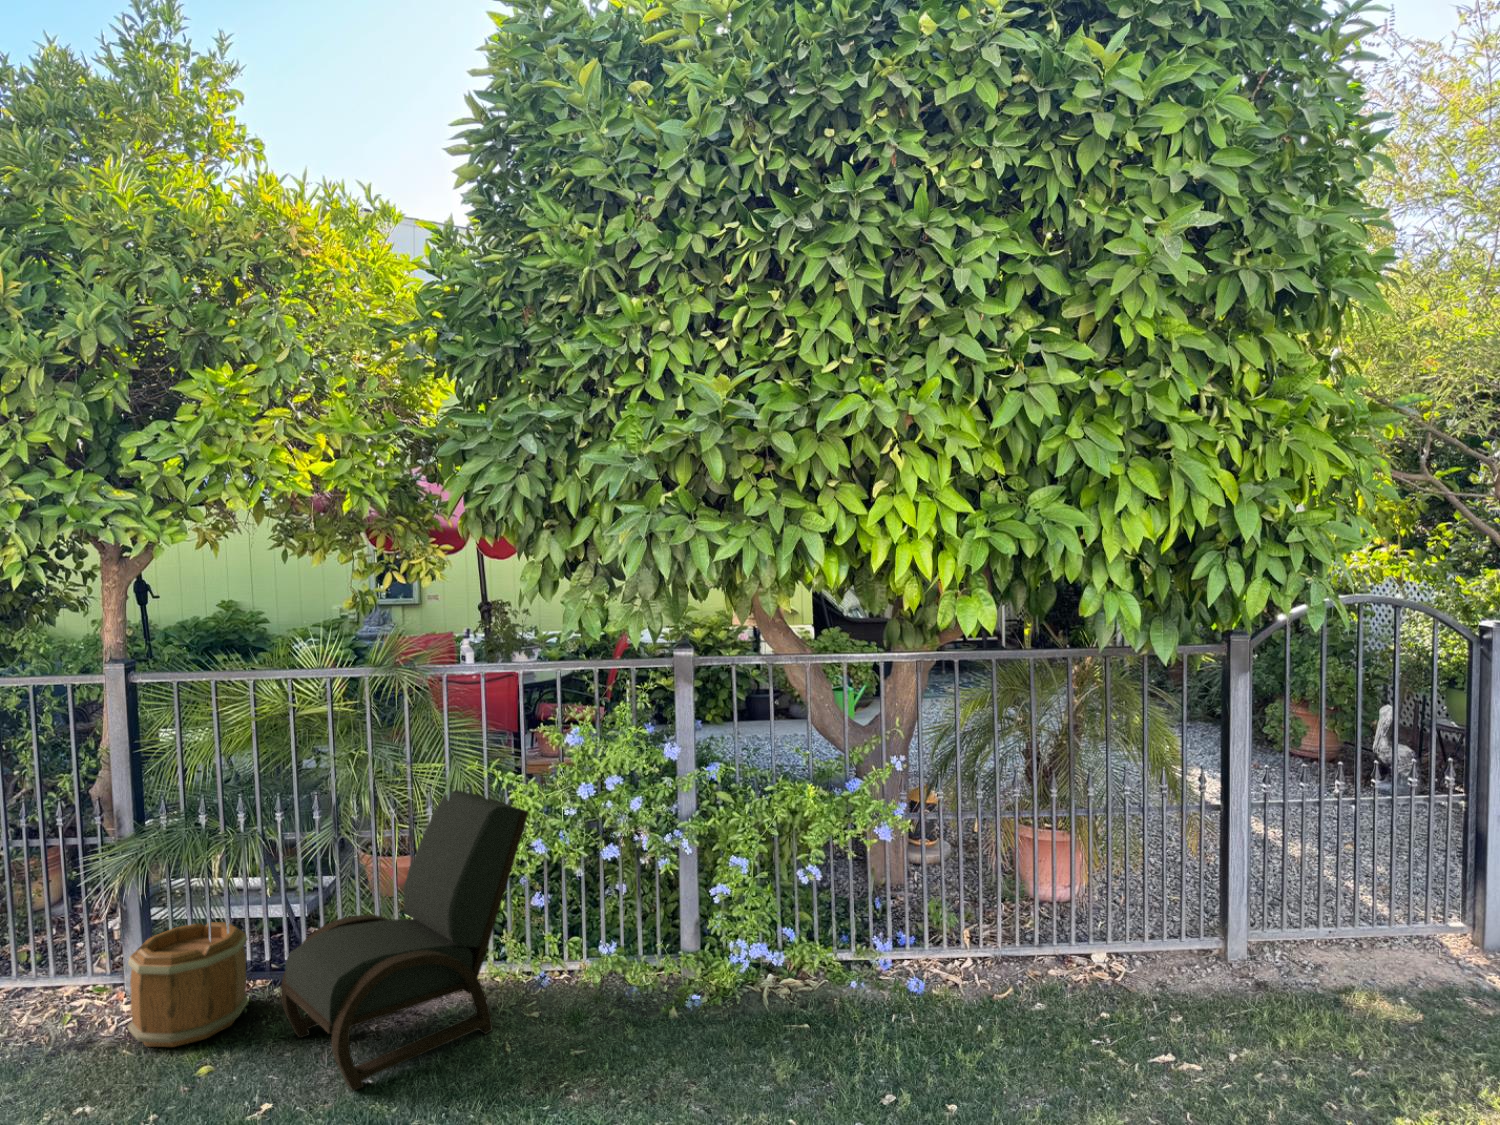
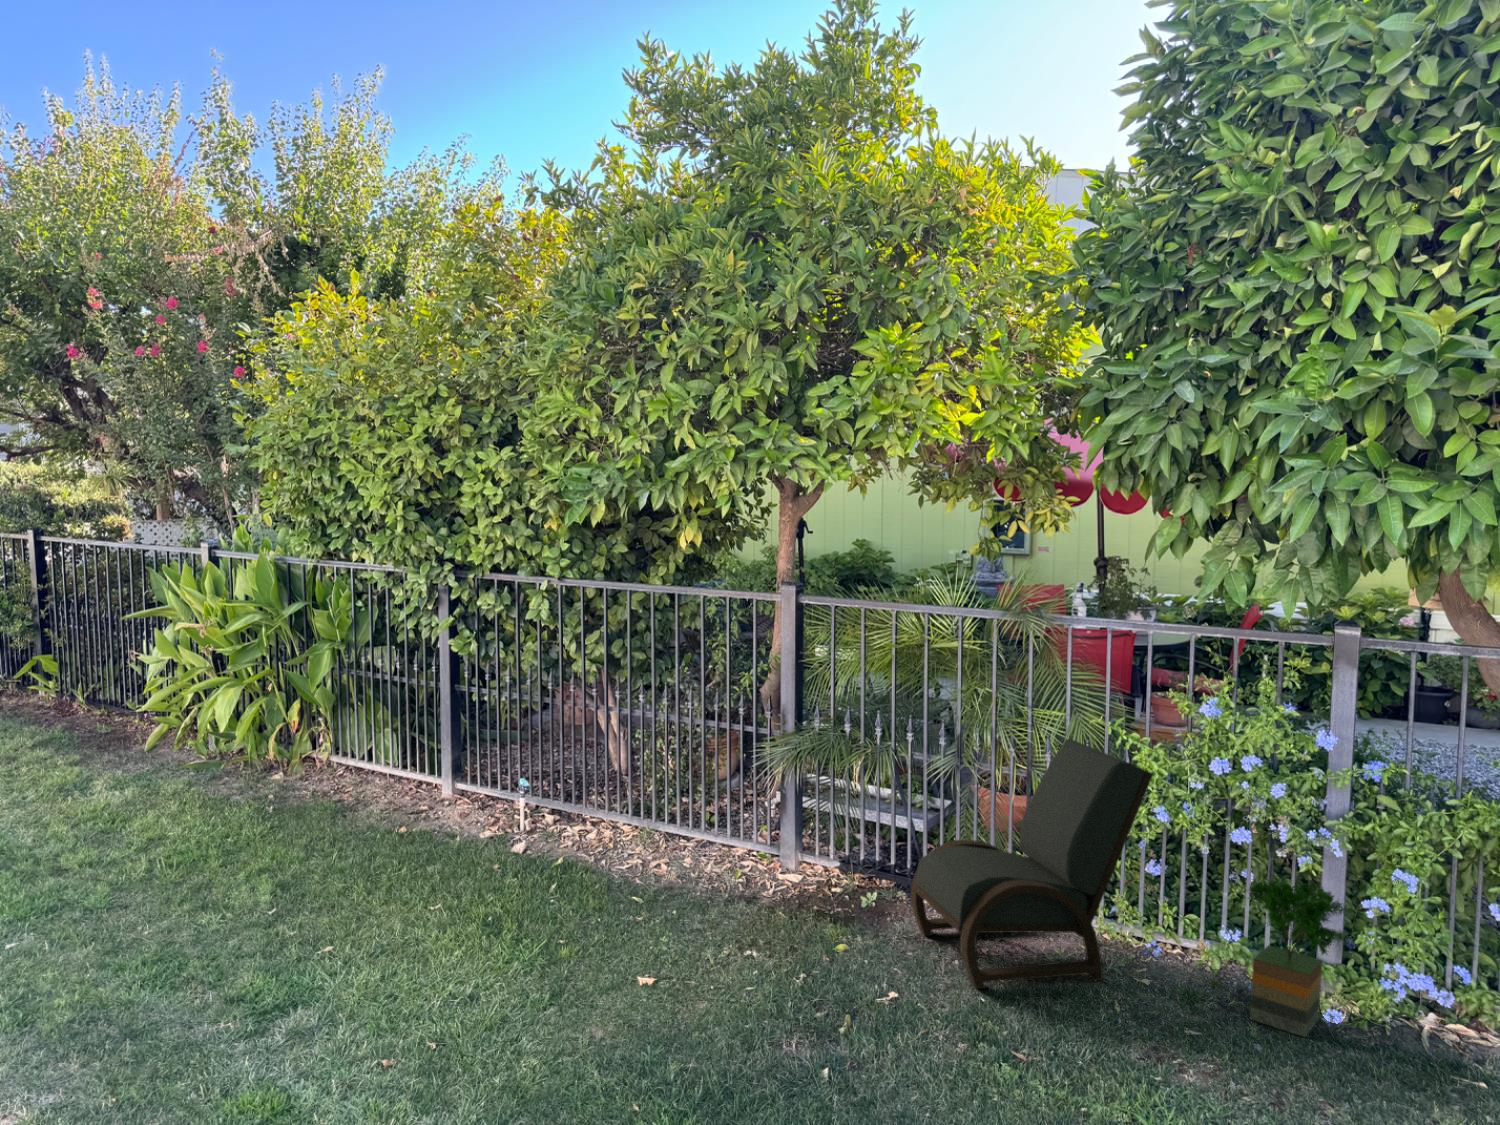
potted tree: none [616,886,700,1031] -> present [1249,878,1345,1037]
bucket: present [128,922,249,1047] -> none [790,817,881,915]

